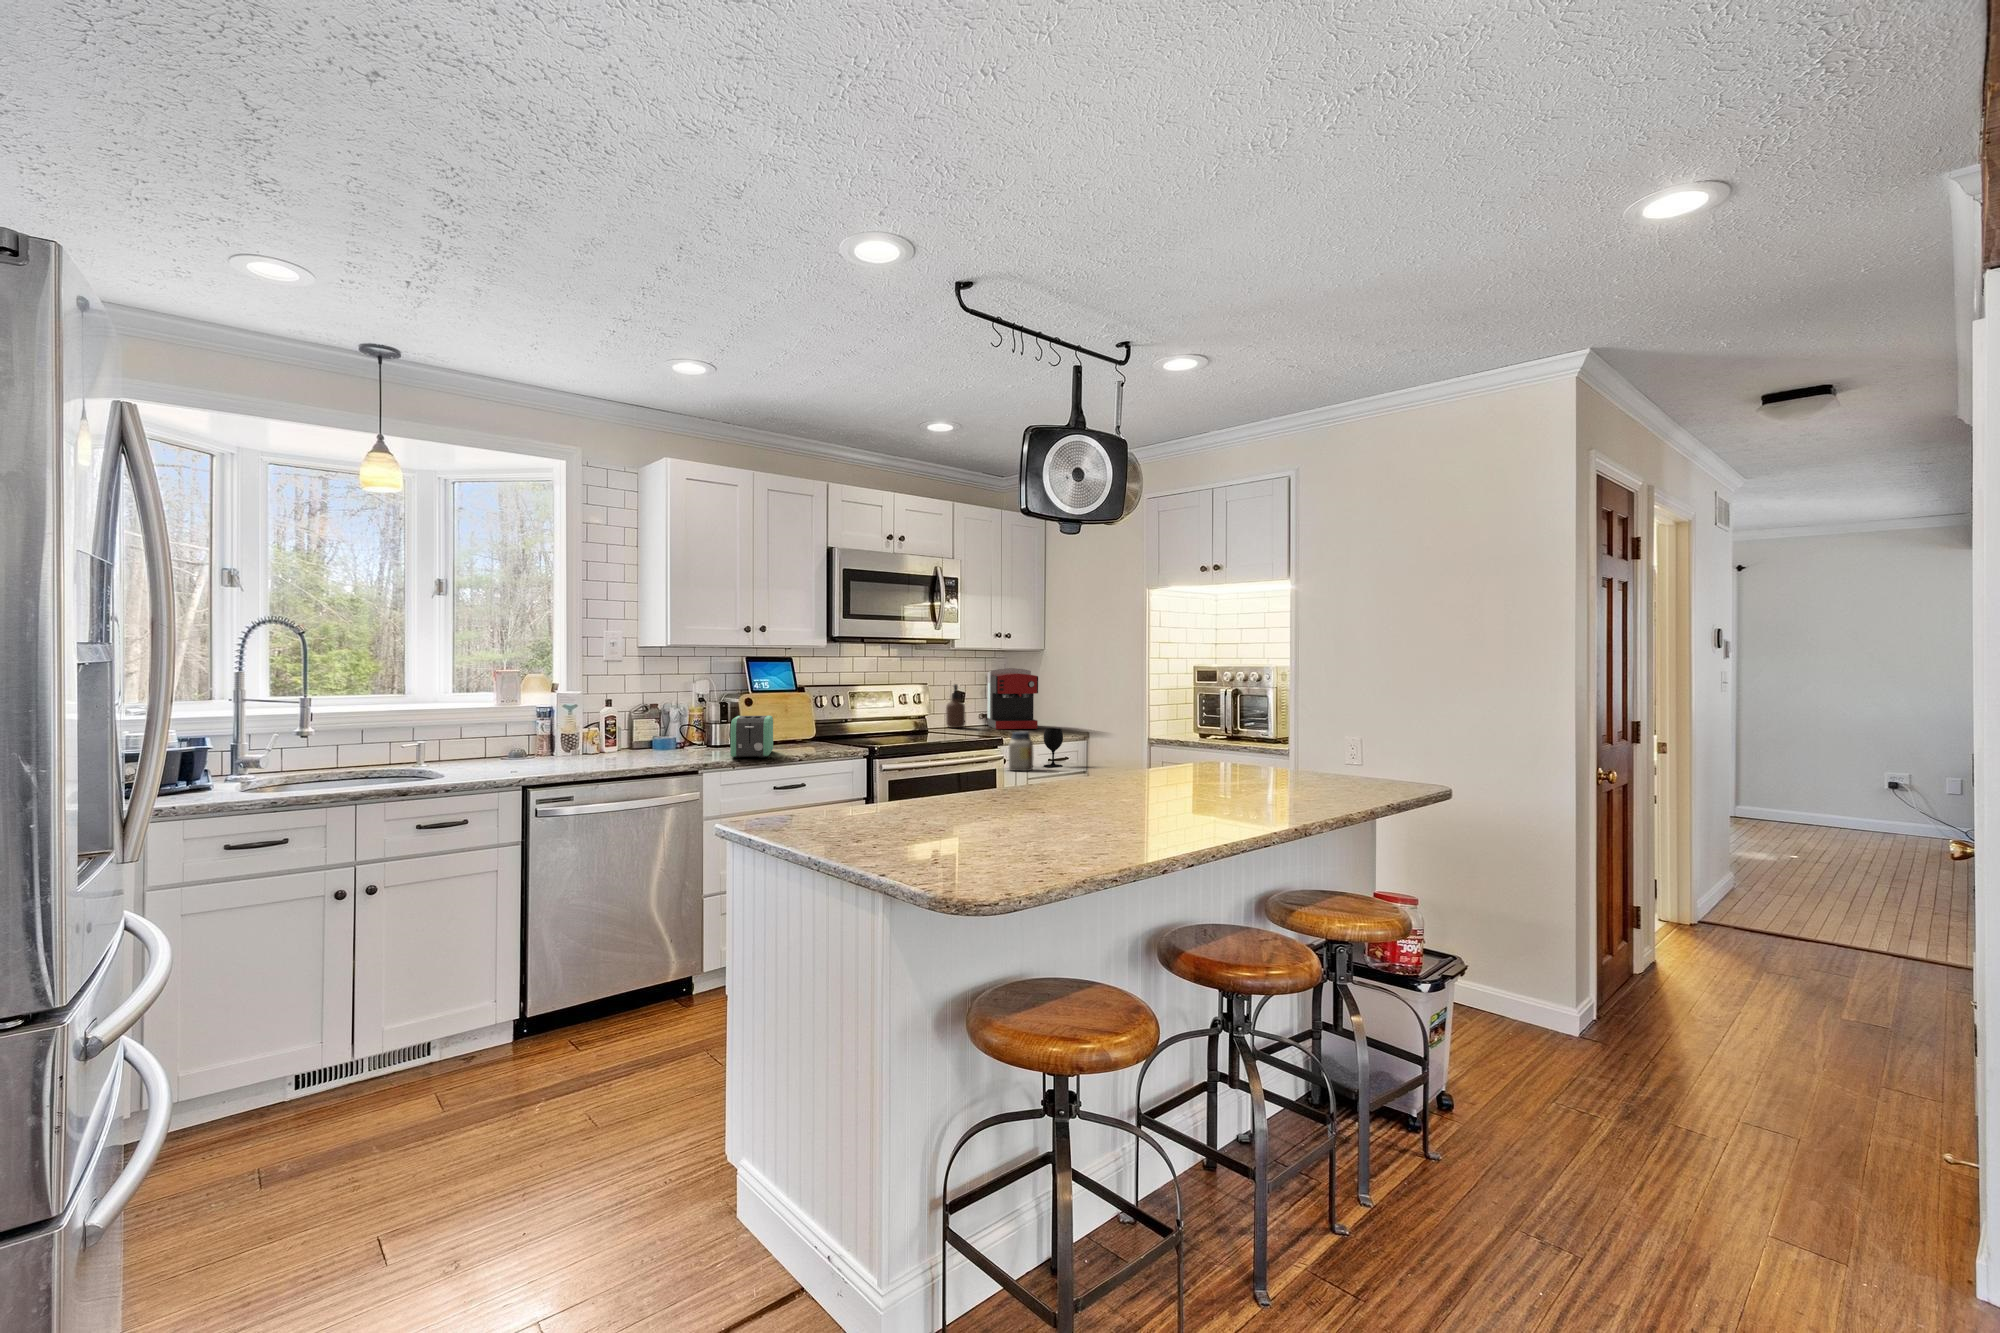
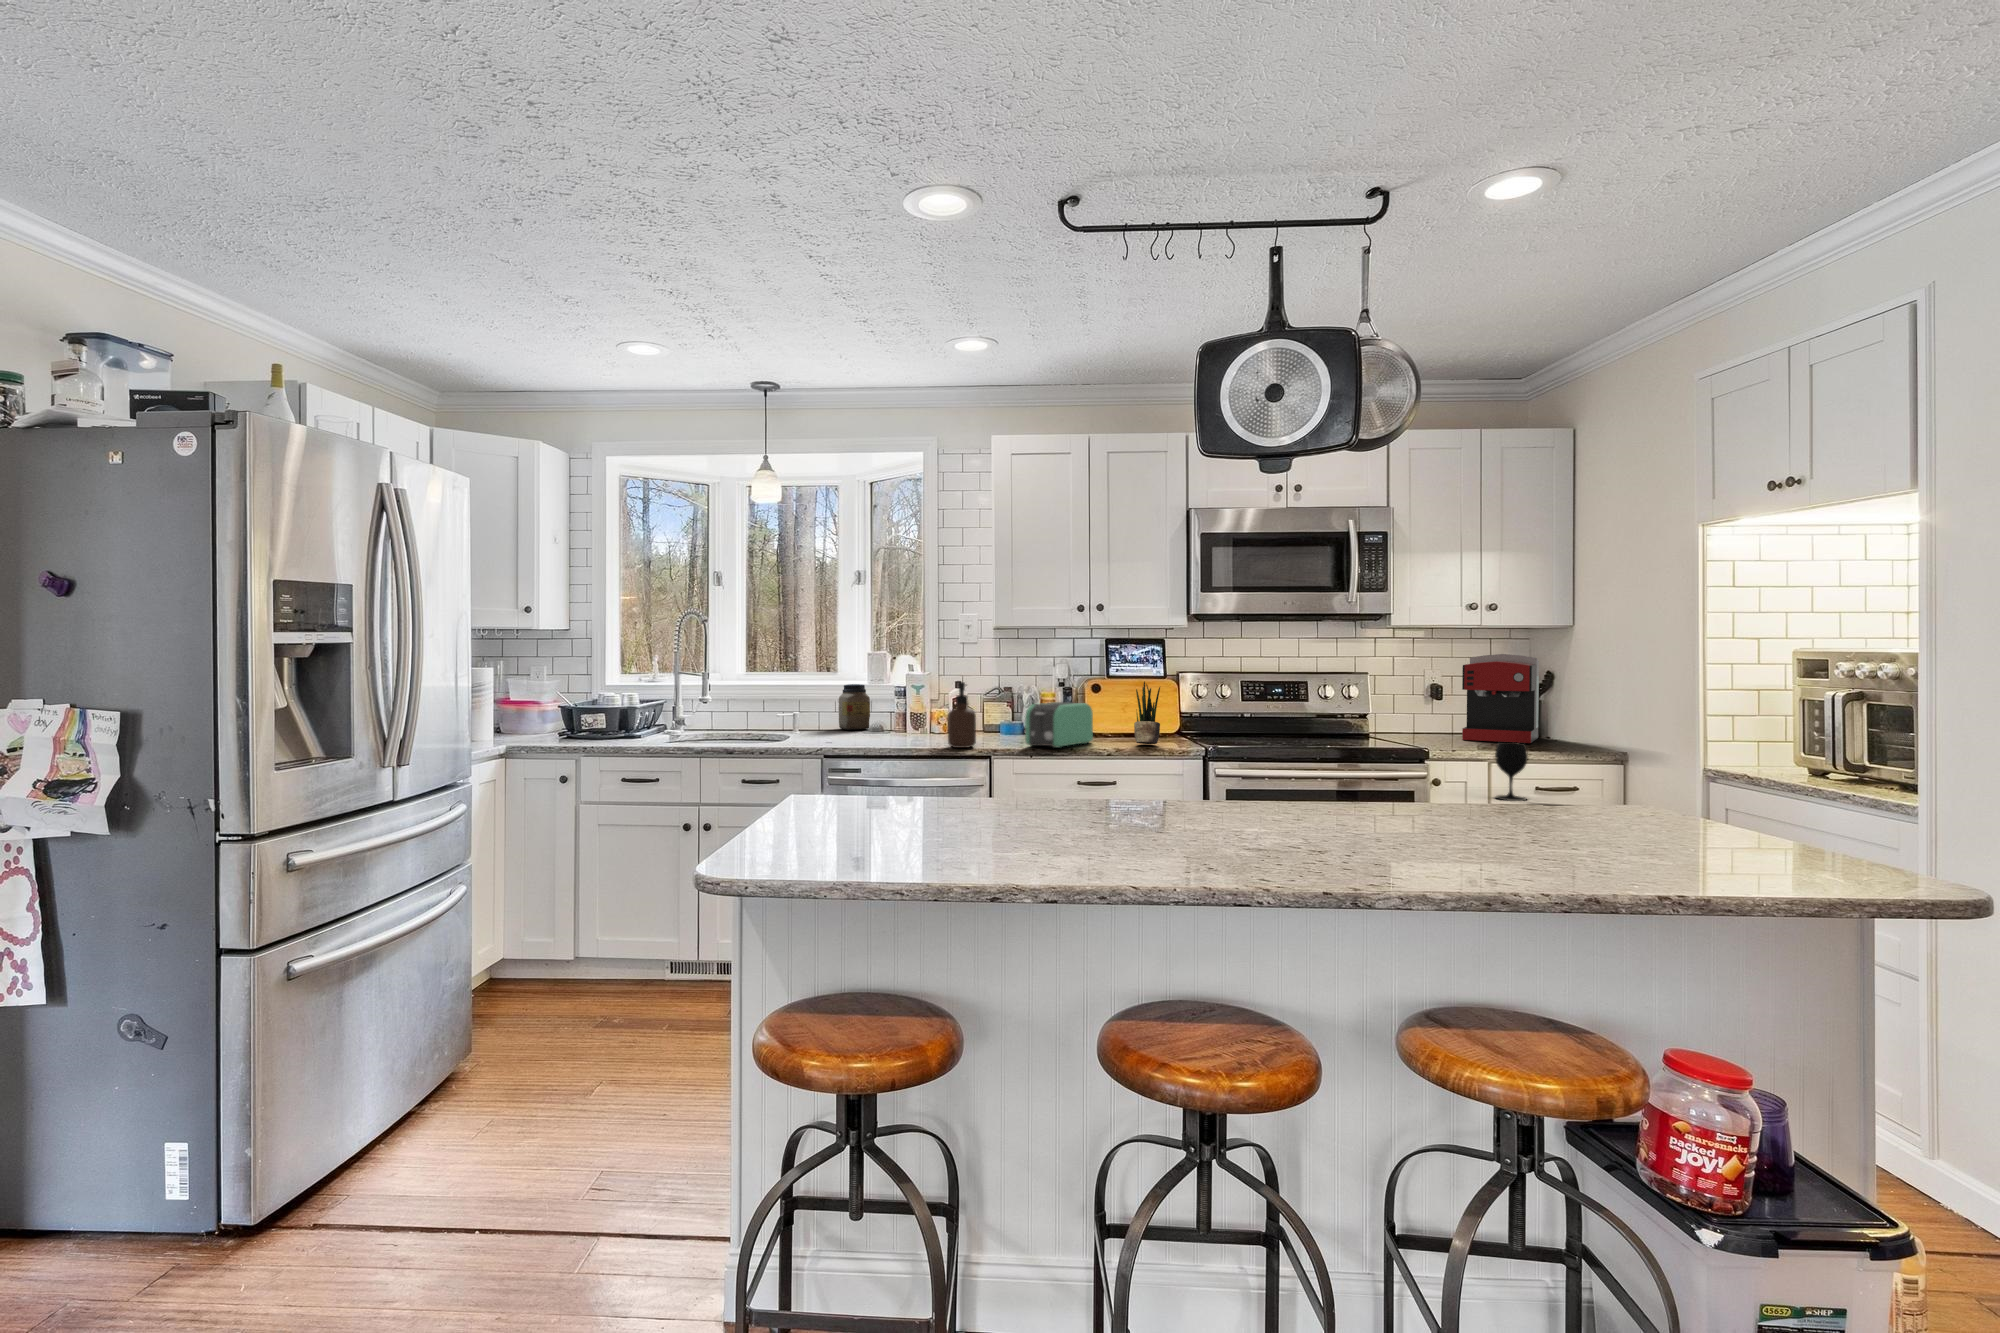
soap dispenser: present [946,684,965,728] -> present [948,682,976,748]
potted plant: none [809,694,832,748] -> present [1134,681,1160,744]
jar: present [1009,731,1033,771] -> present [839,684,870,730]

